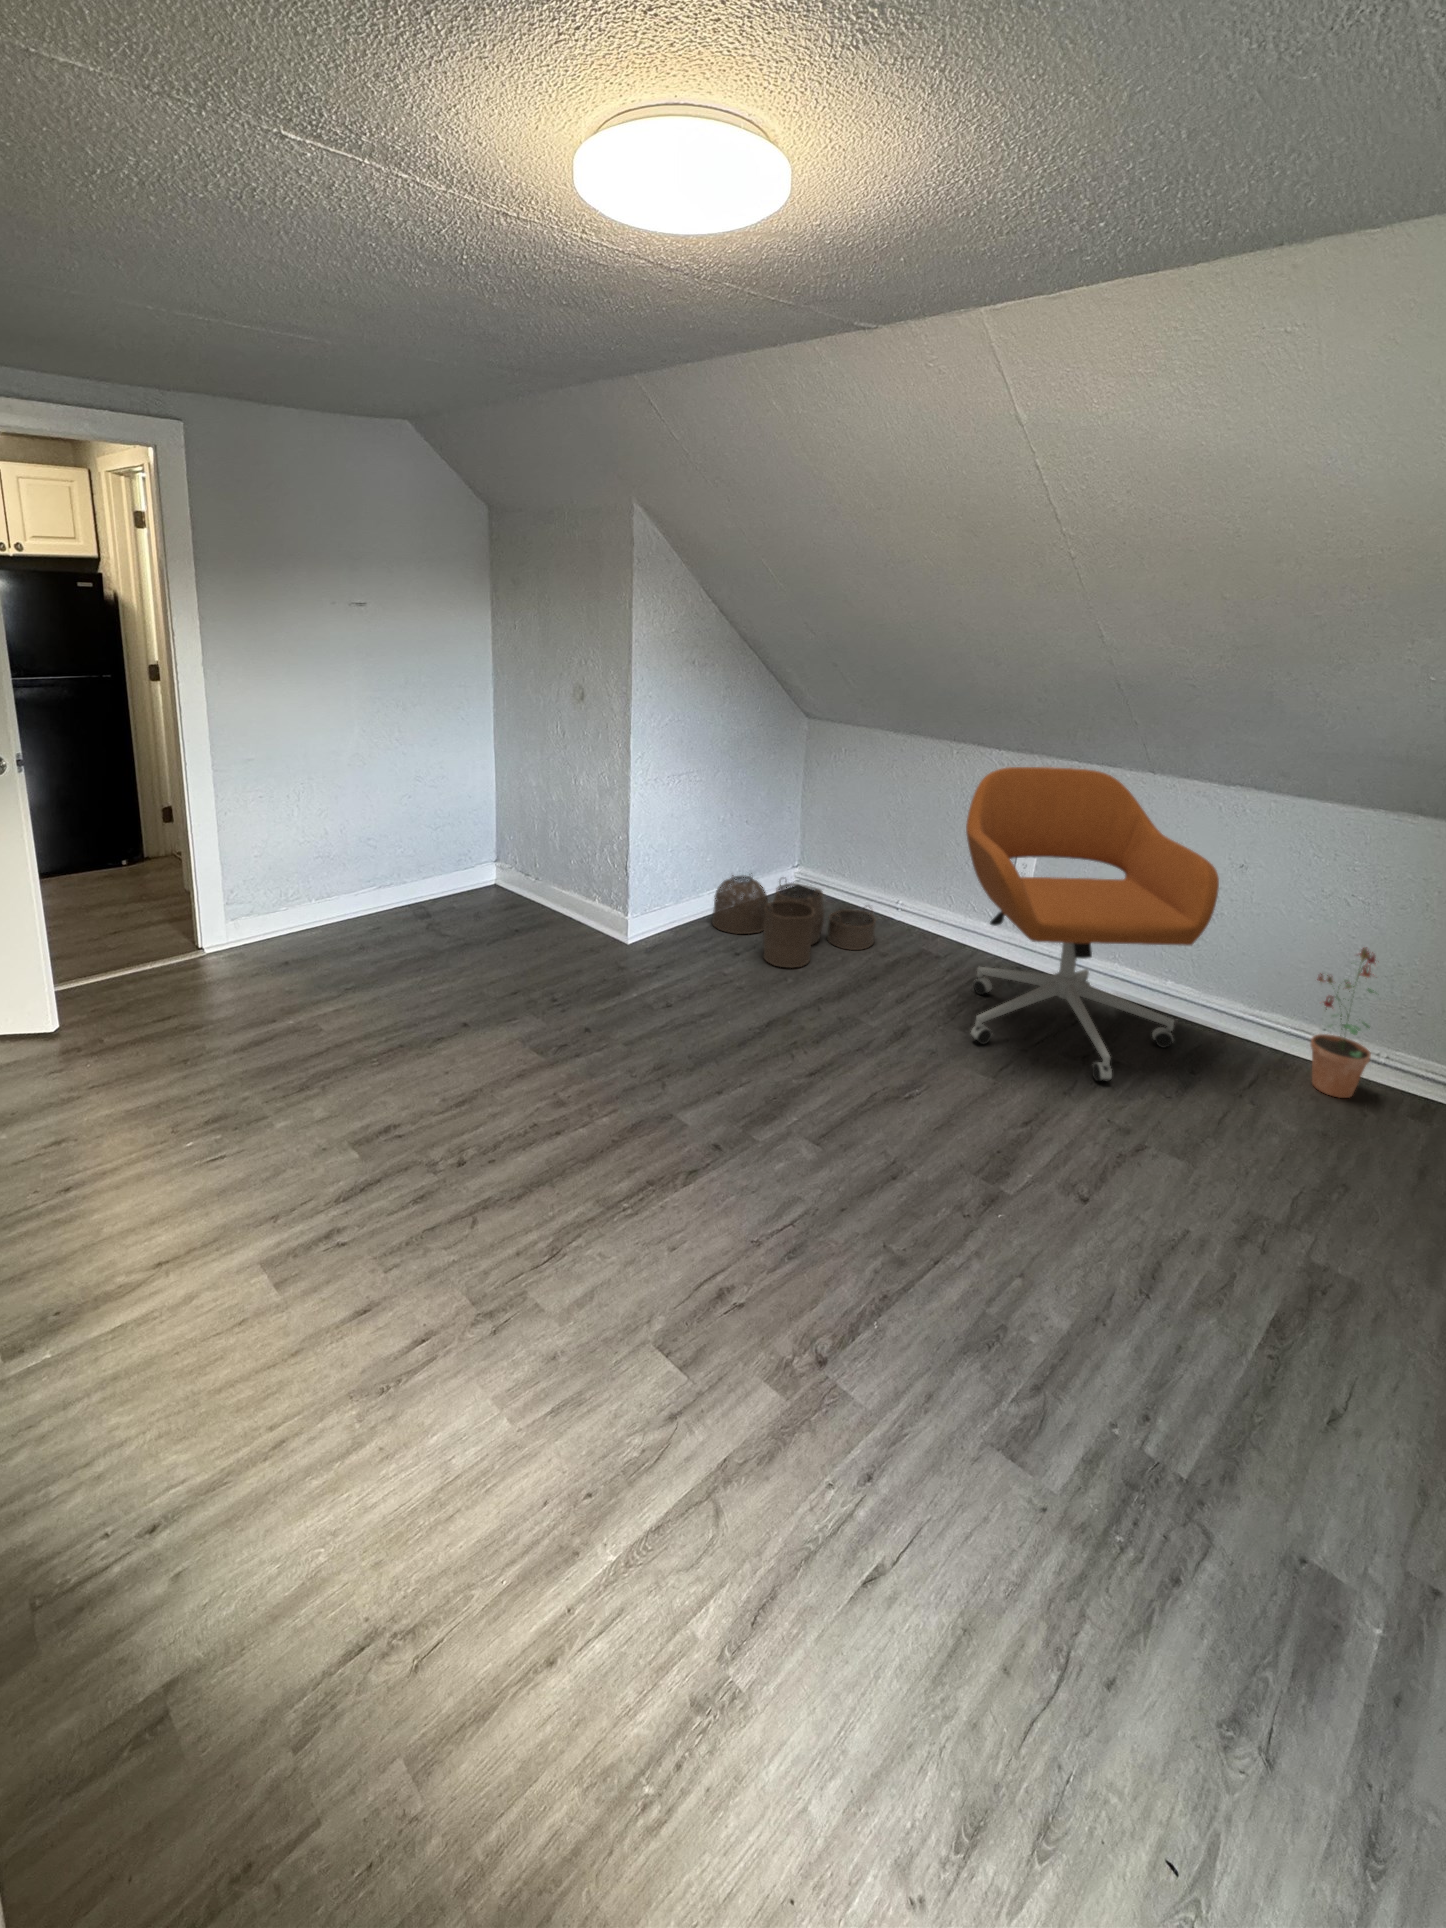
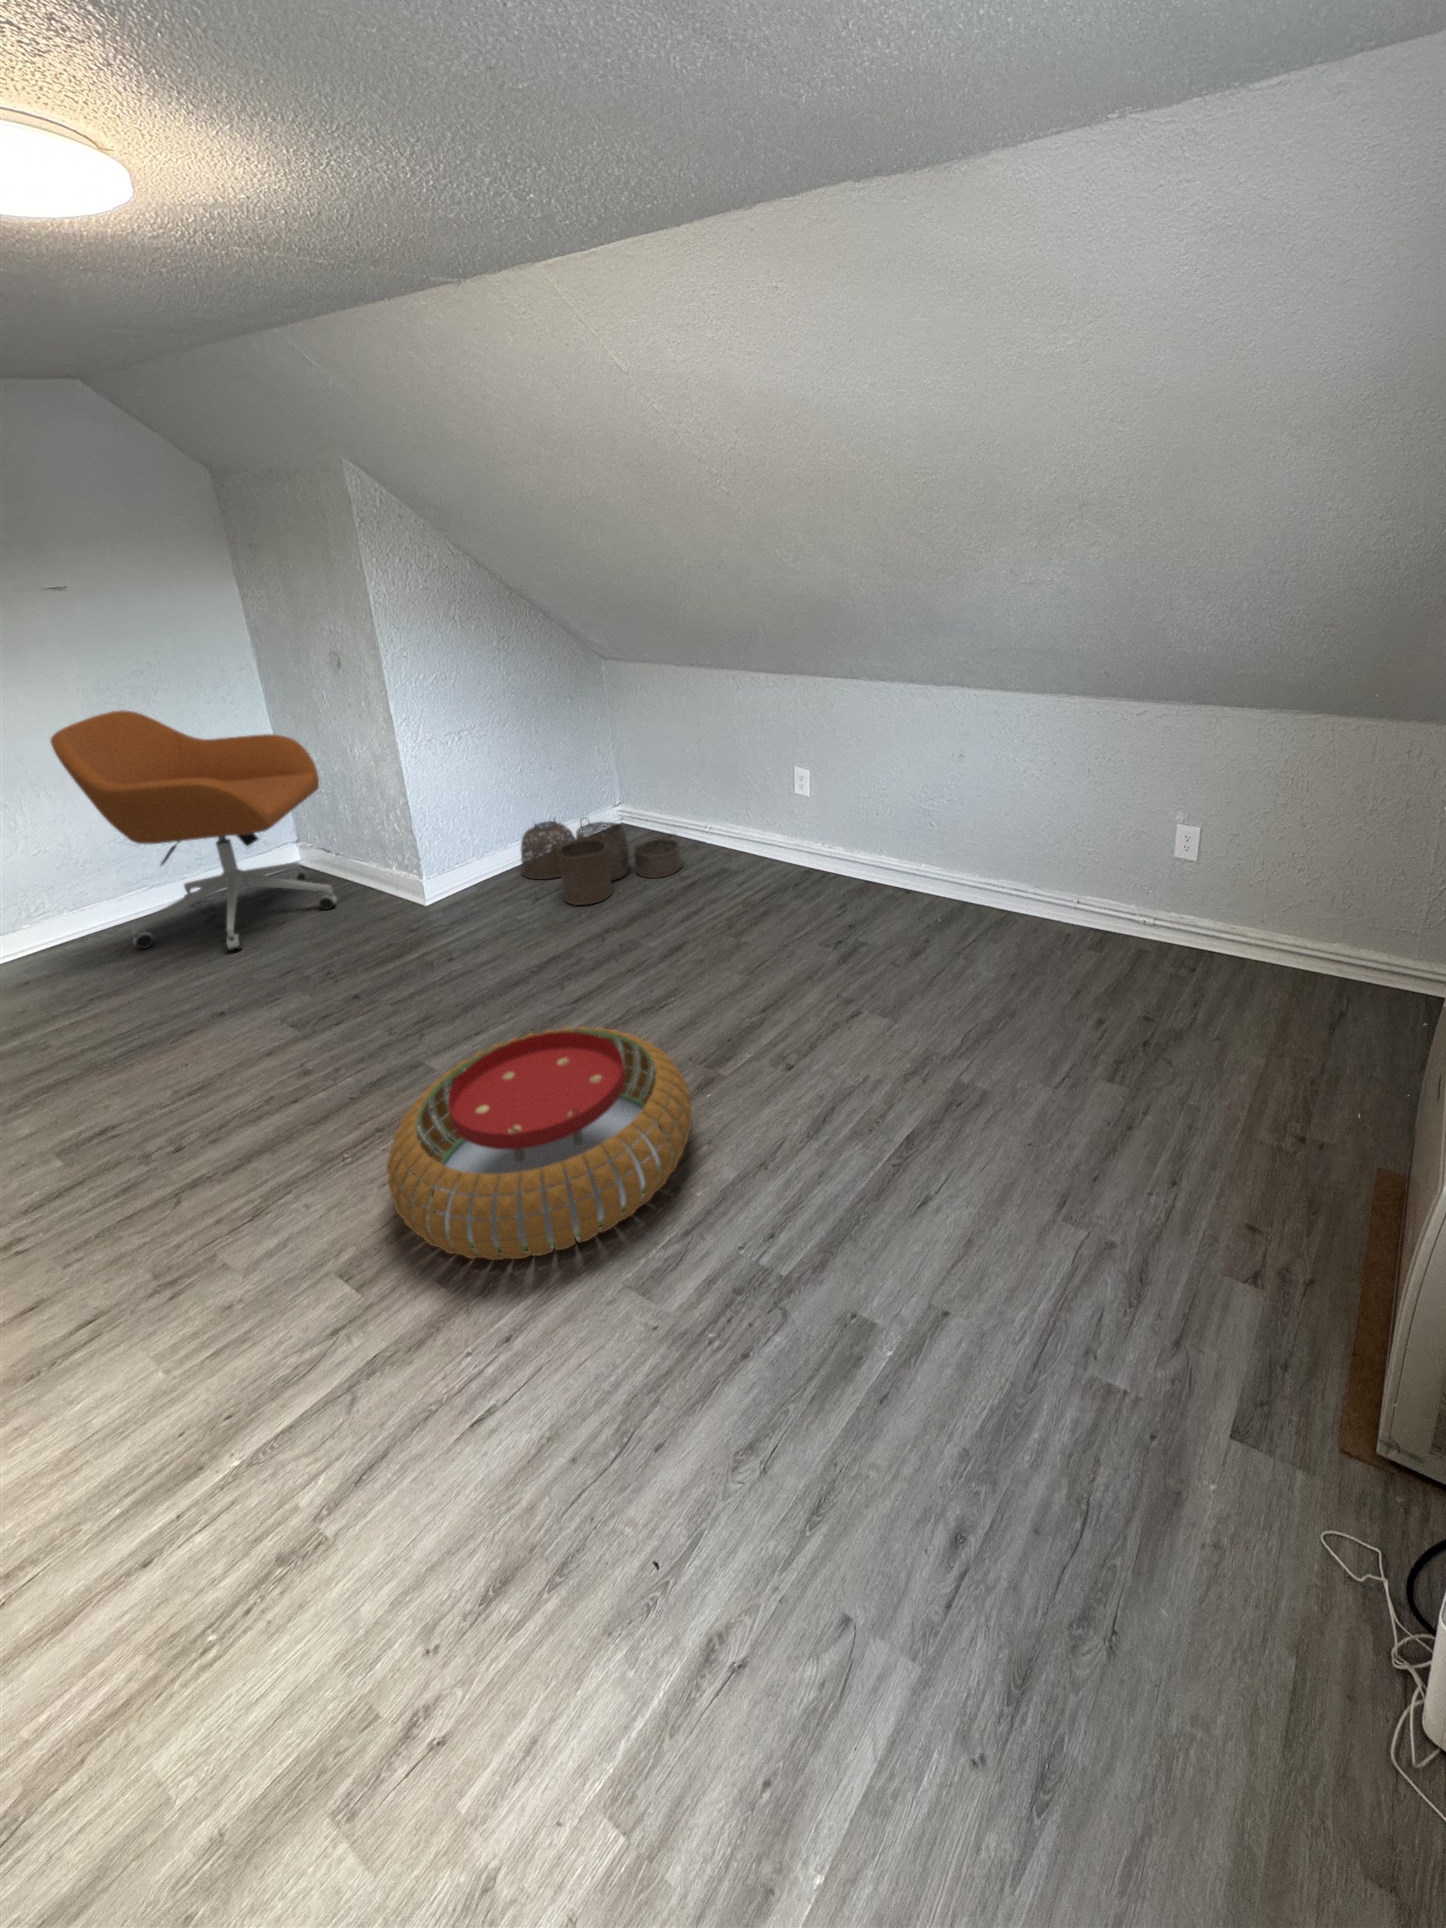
office chair: present [966,767,1219,1081] -> present [51,710,337,951]
potted plant: present [1311,947,1376,1098] -> none [1018,810,1066,941]
pouf: none [697,1107,1018,1377] -> present [387,1027,692,1260]

